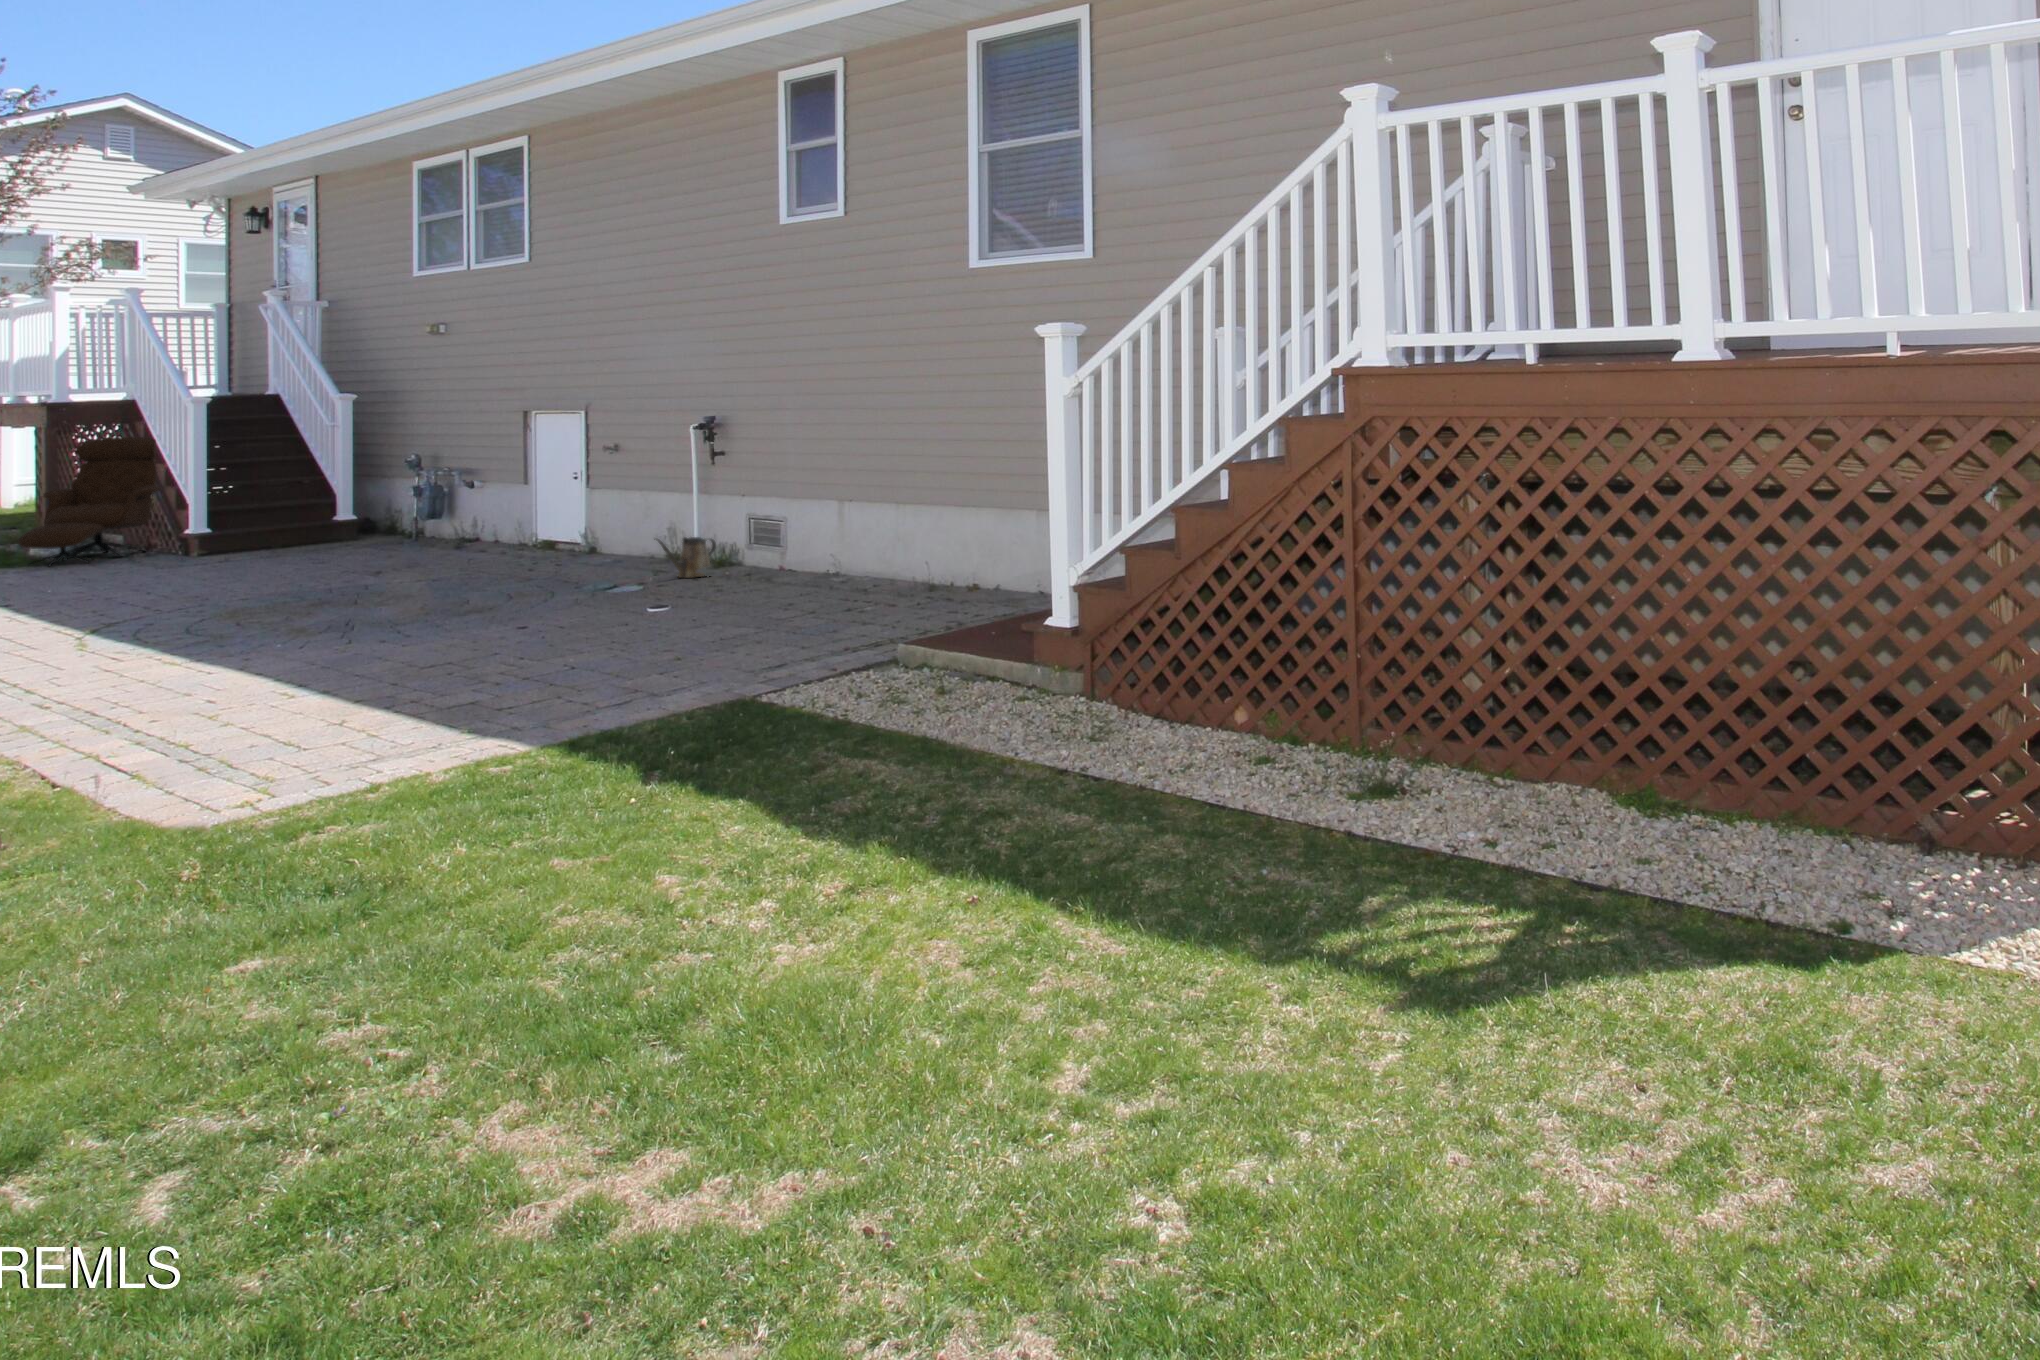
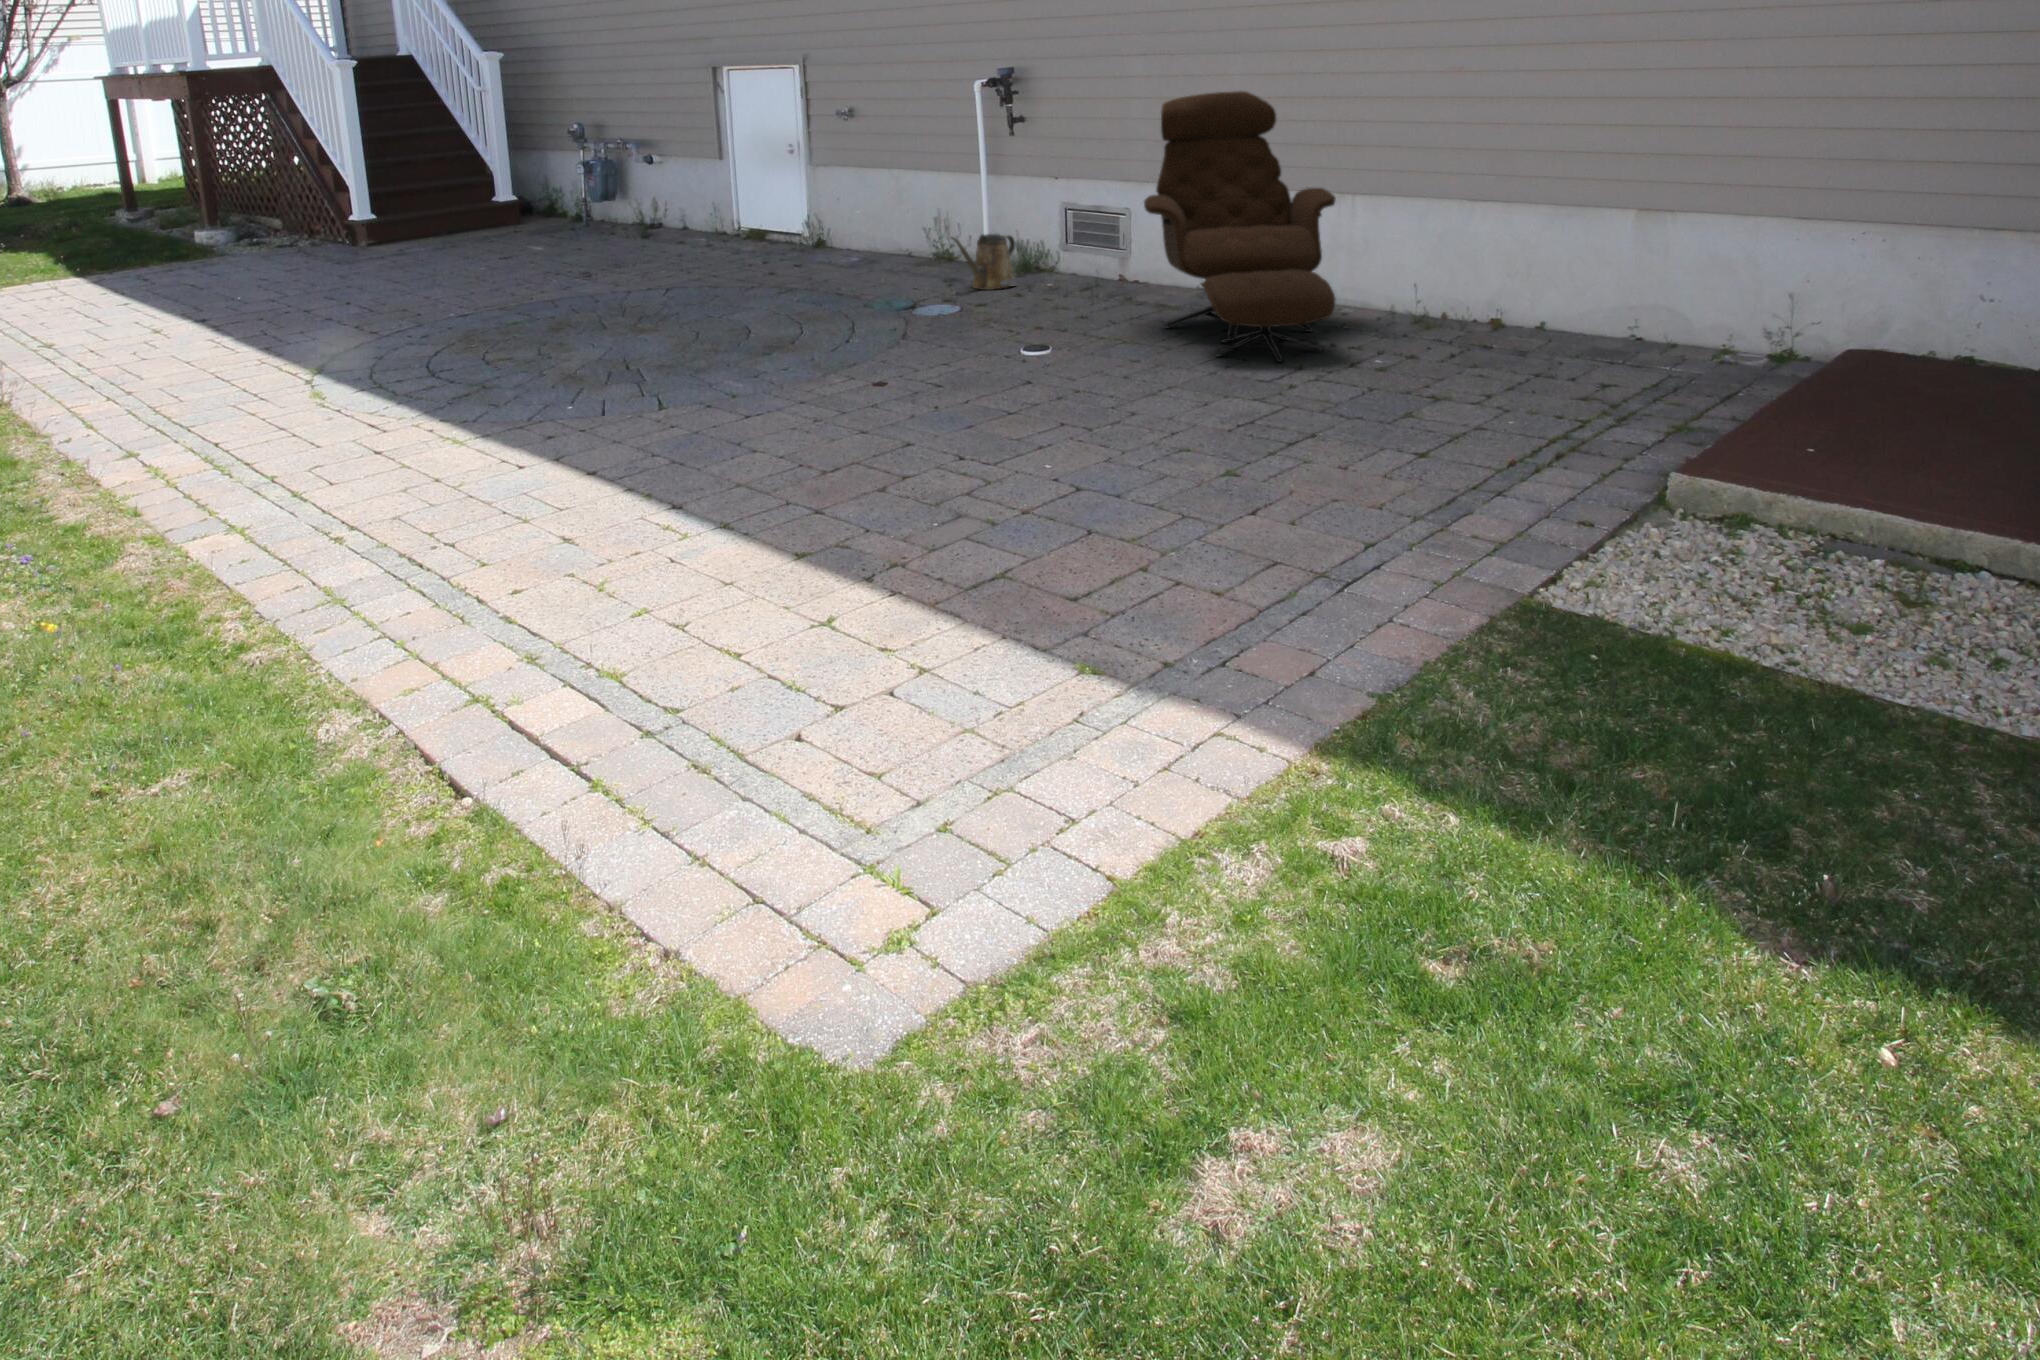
lounge chair: present [18,437,162,566] -> present [1144,91,1336,362]

